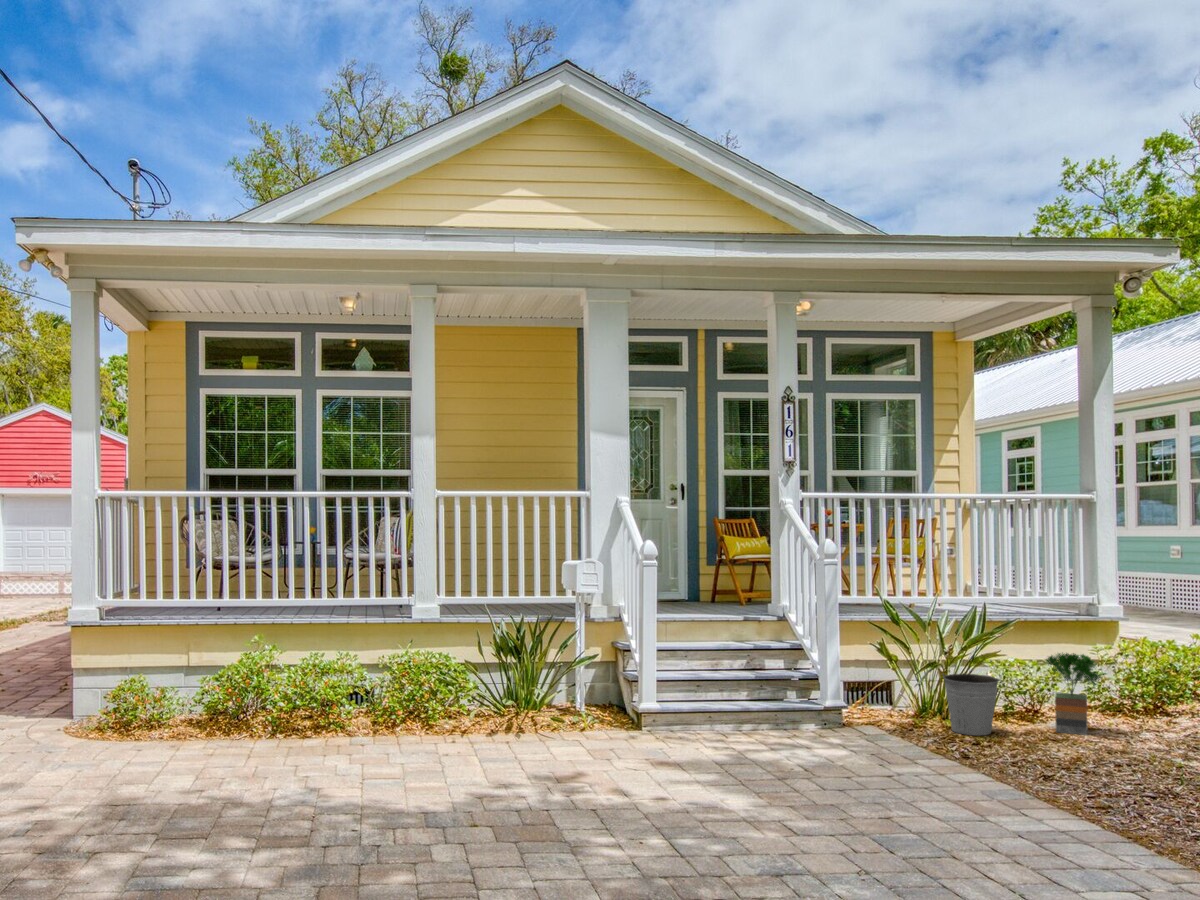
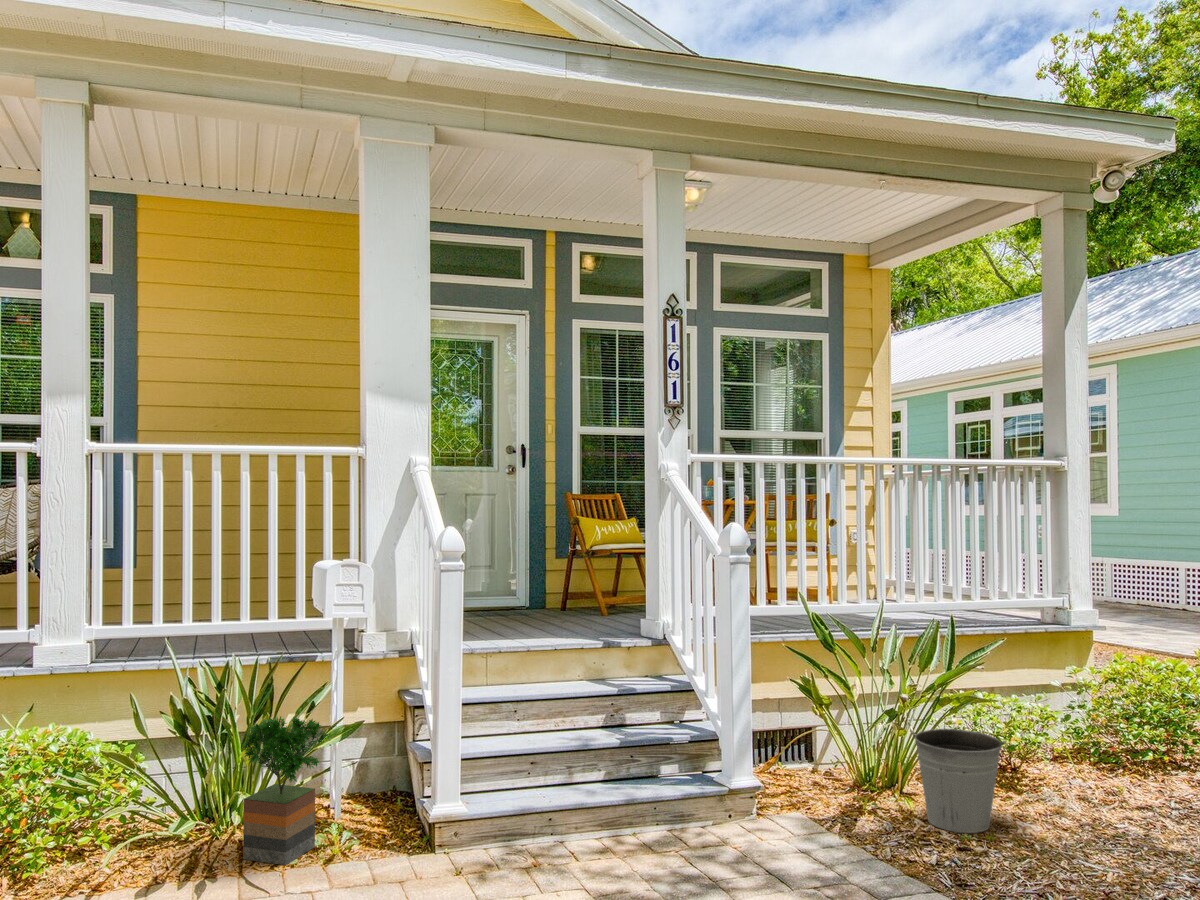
potted tree: present [1046,653,1100,735] -> present [243,716,330,865]

